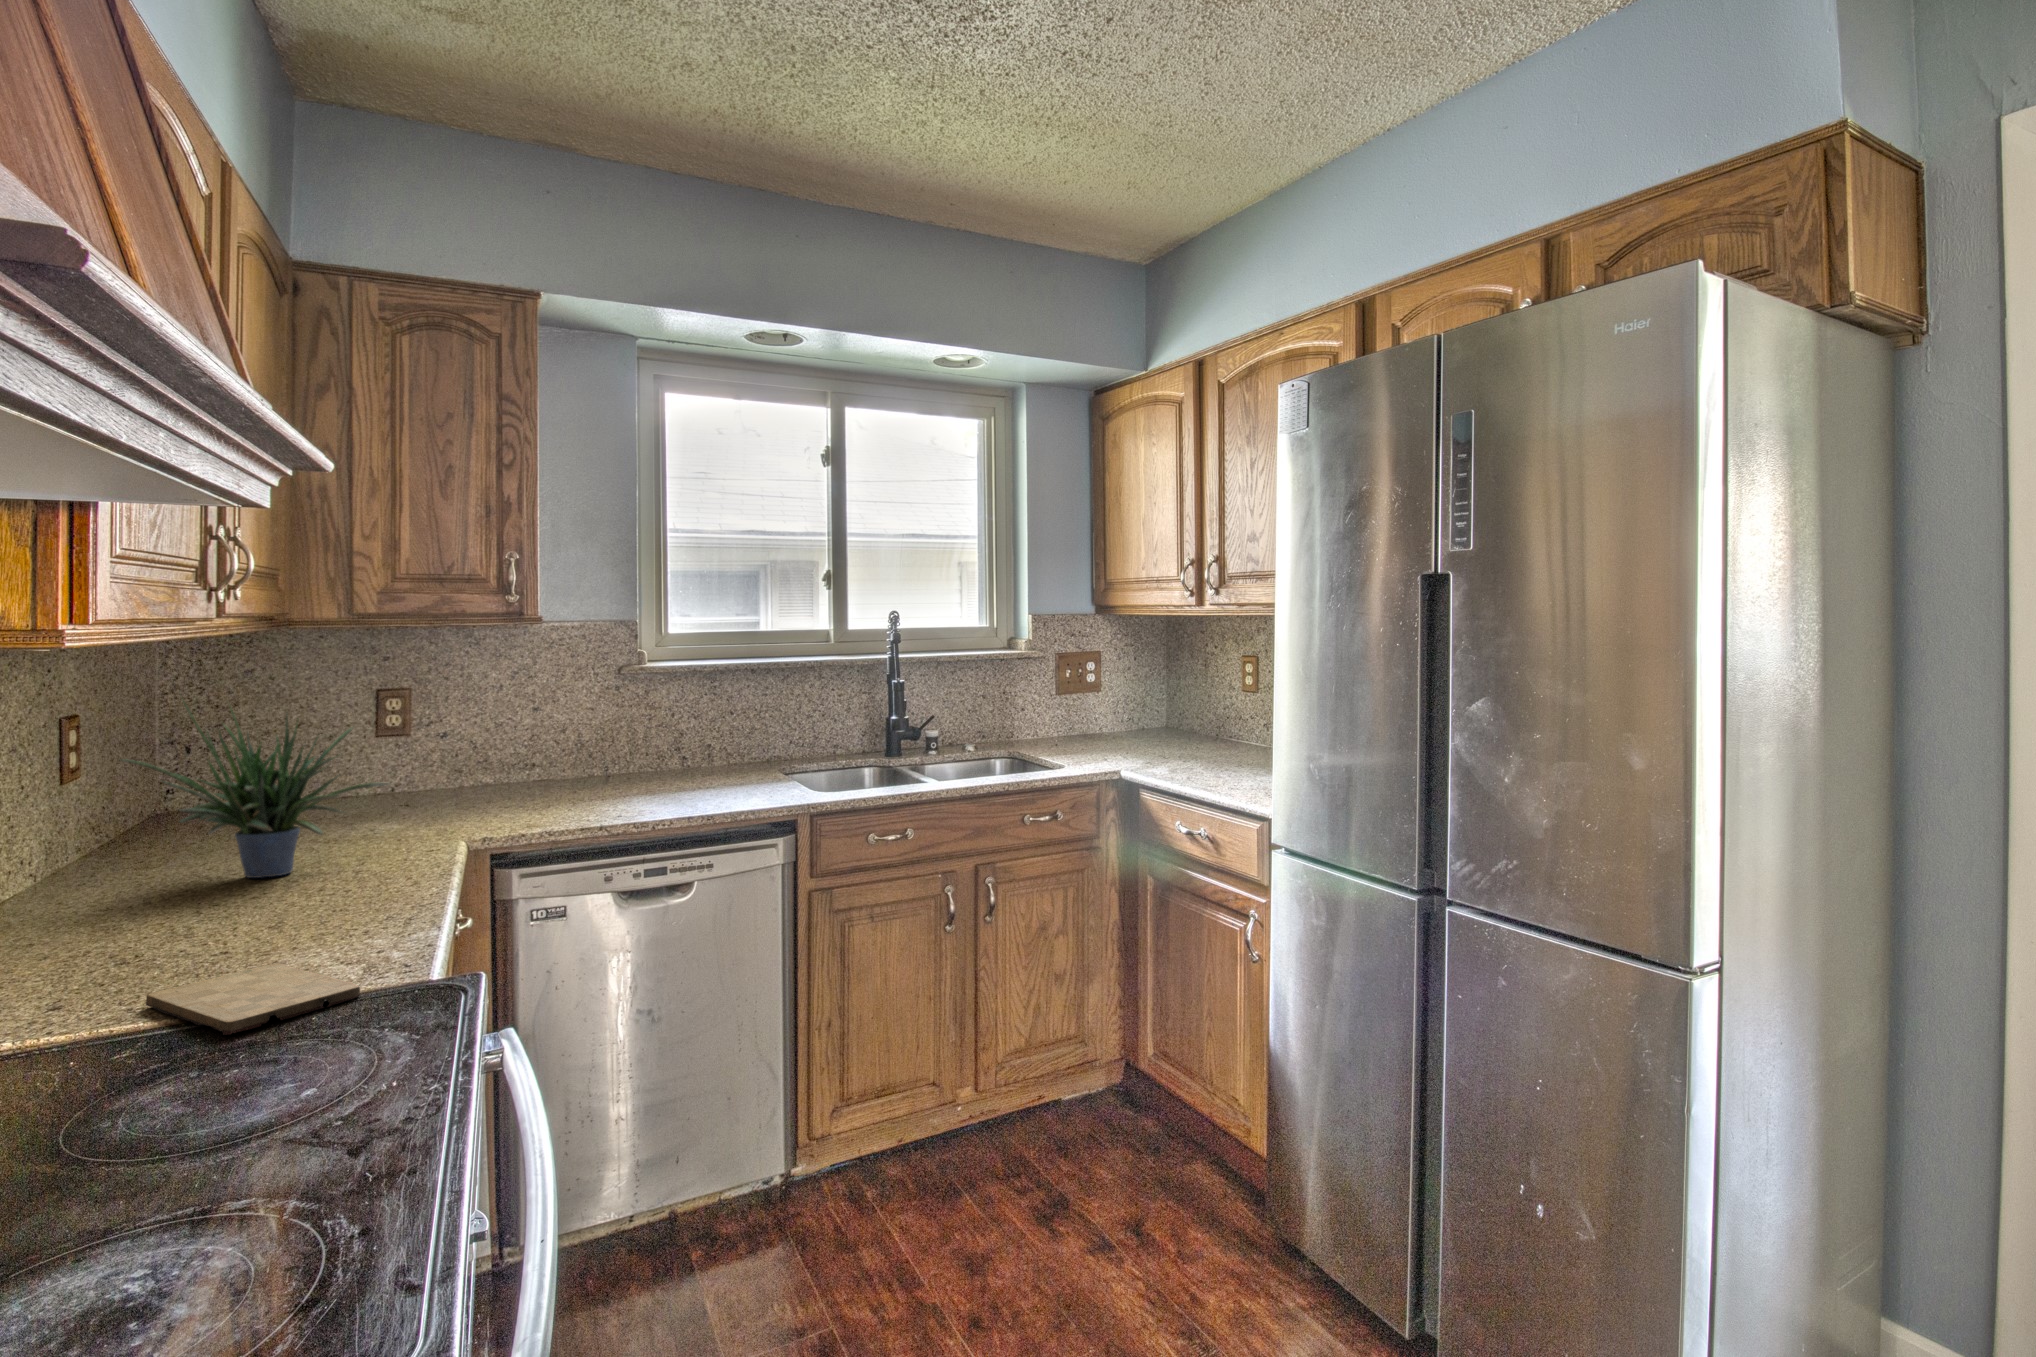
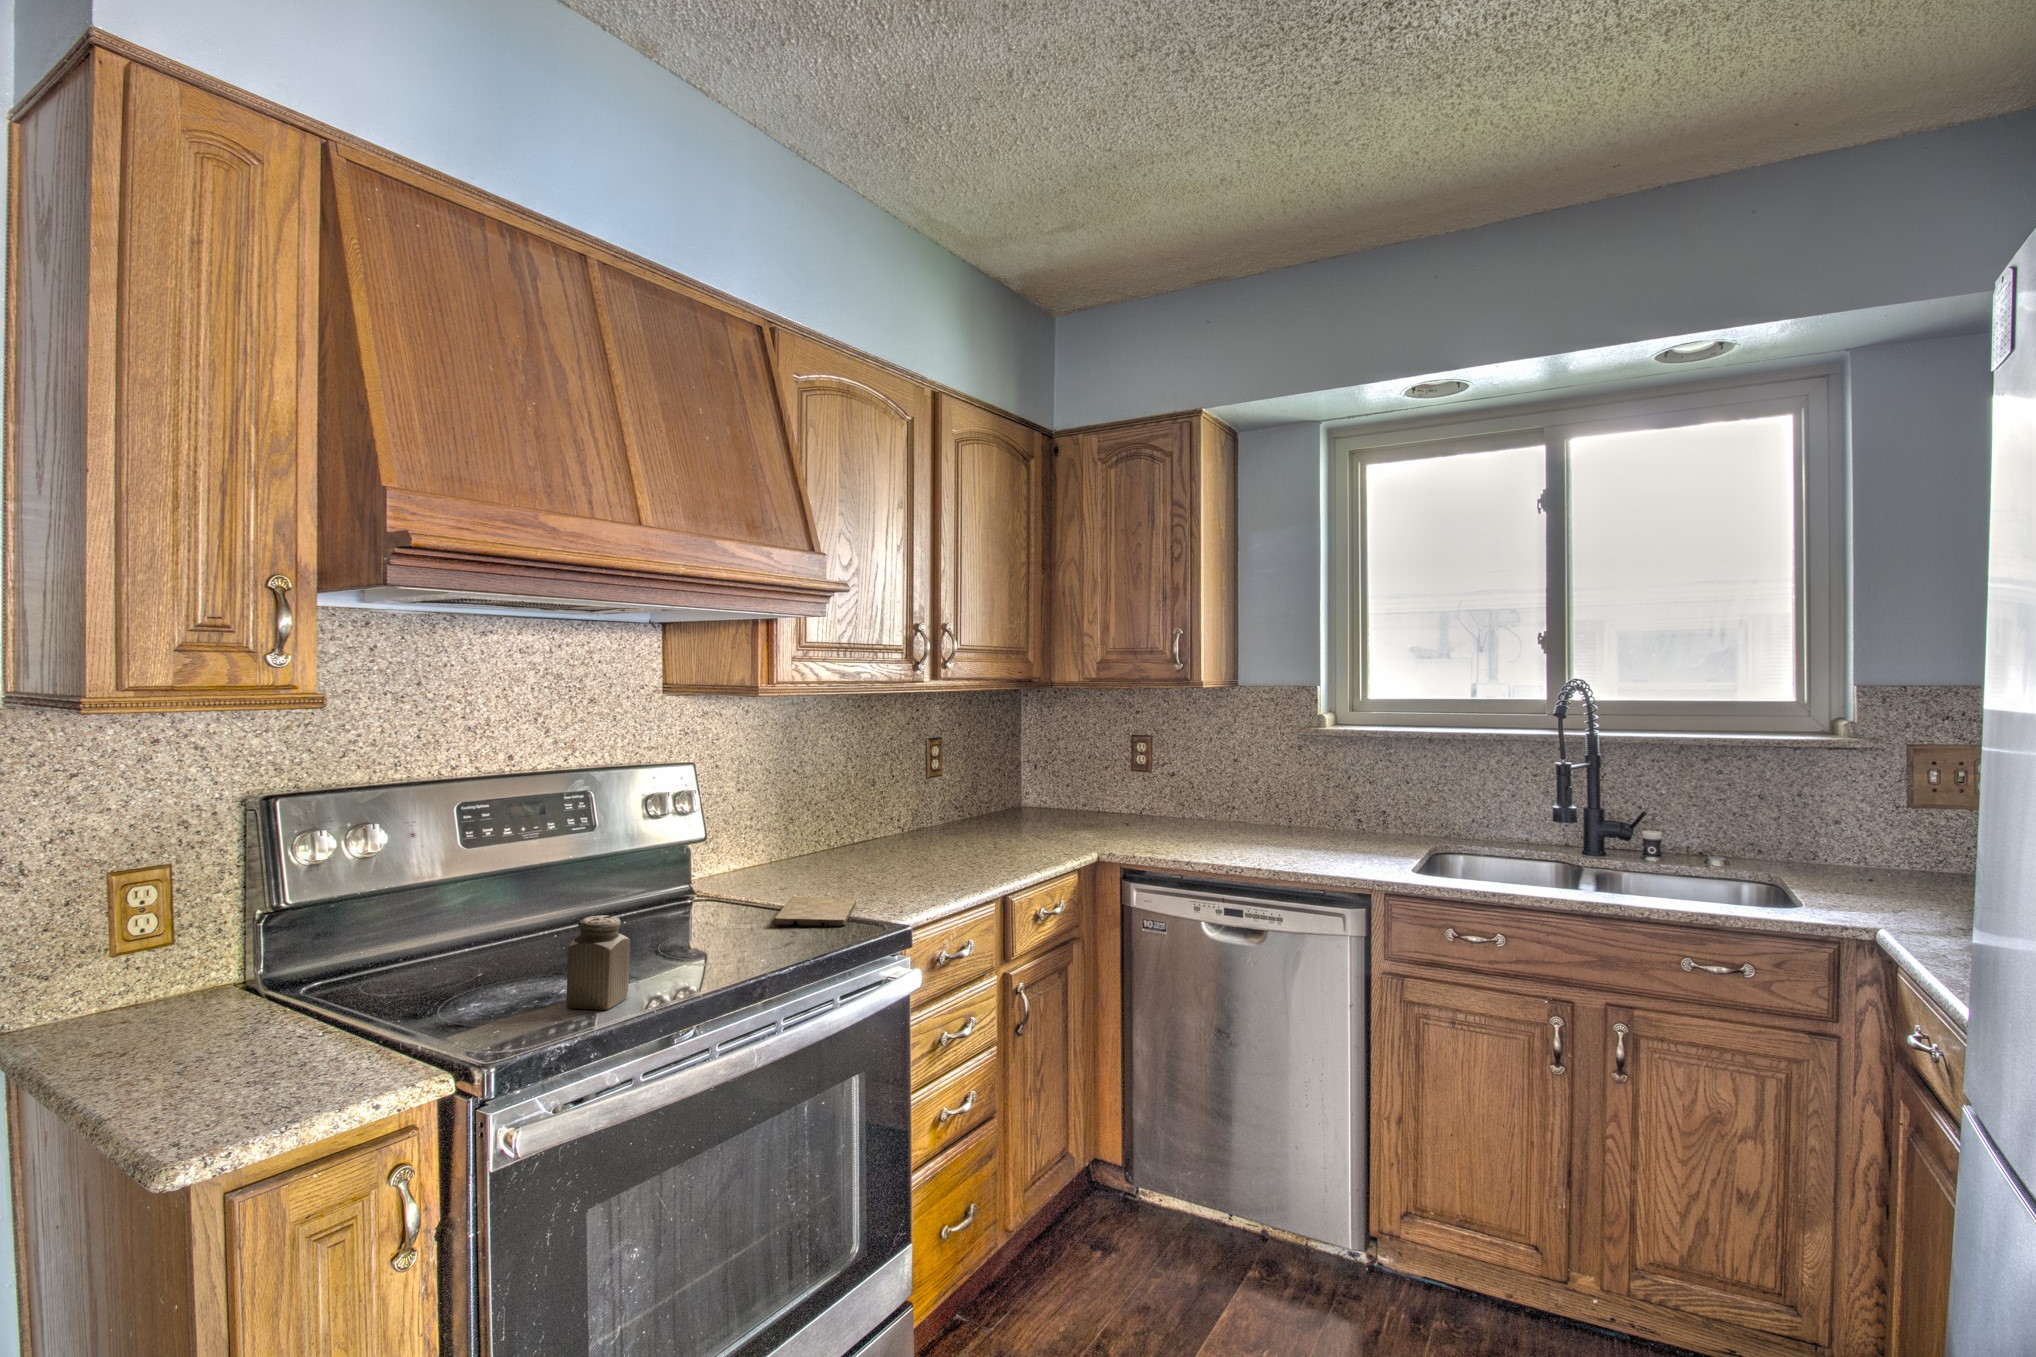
potted plant: present [121,694,389,878] -> none [909,729,1042,855]
salt shaker: none [167,1061,308,1285] -> present [566,915,630,1010]

